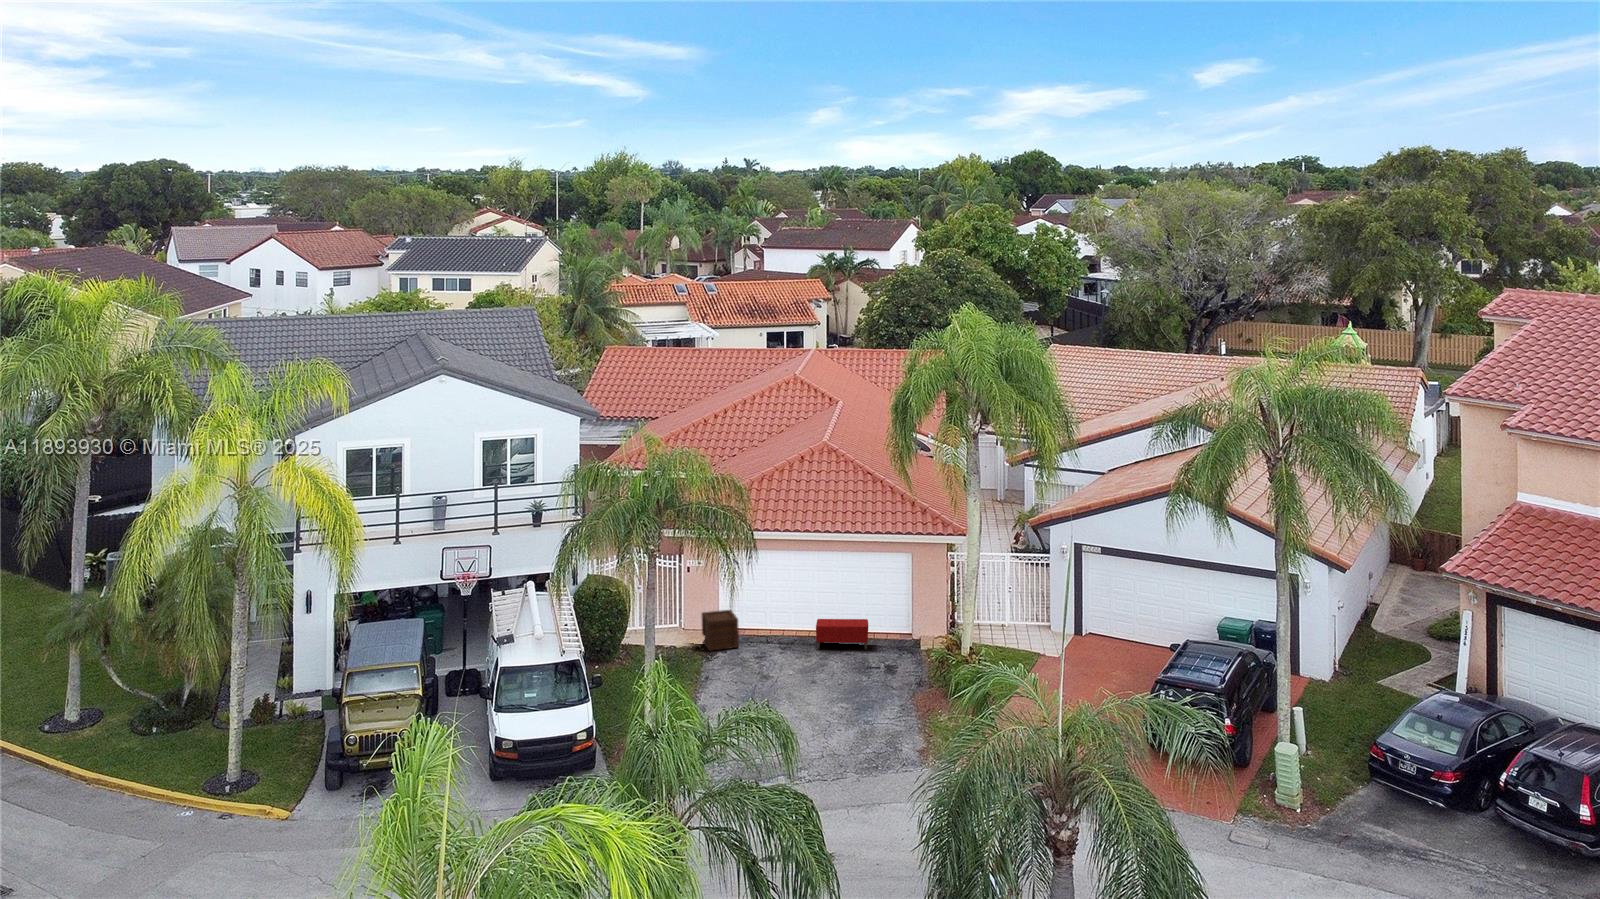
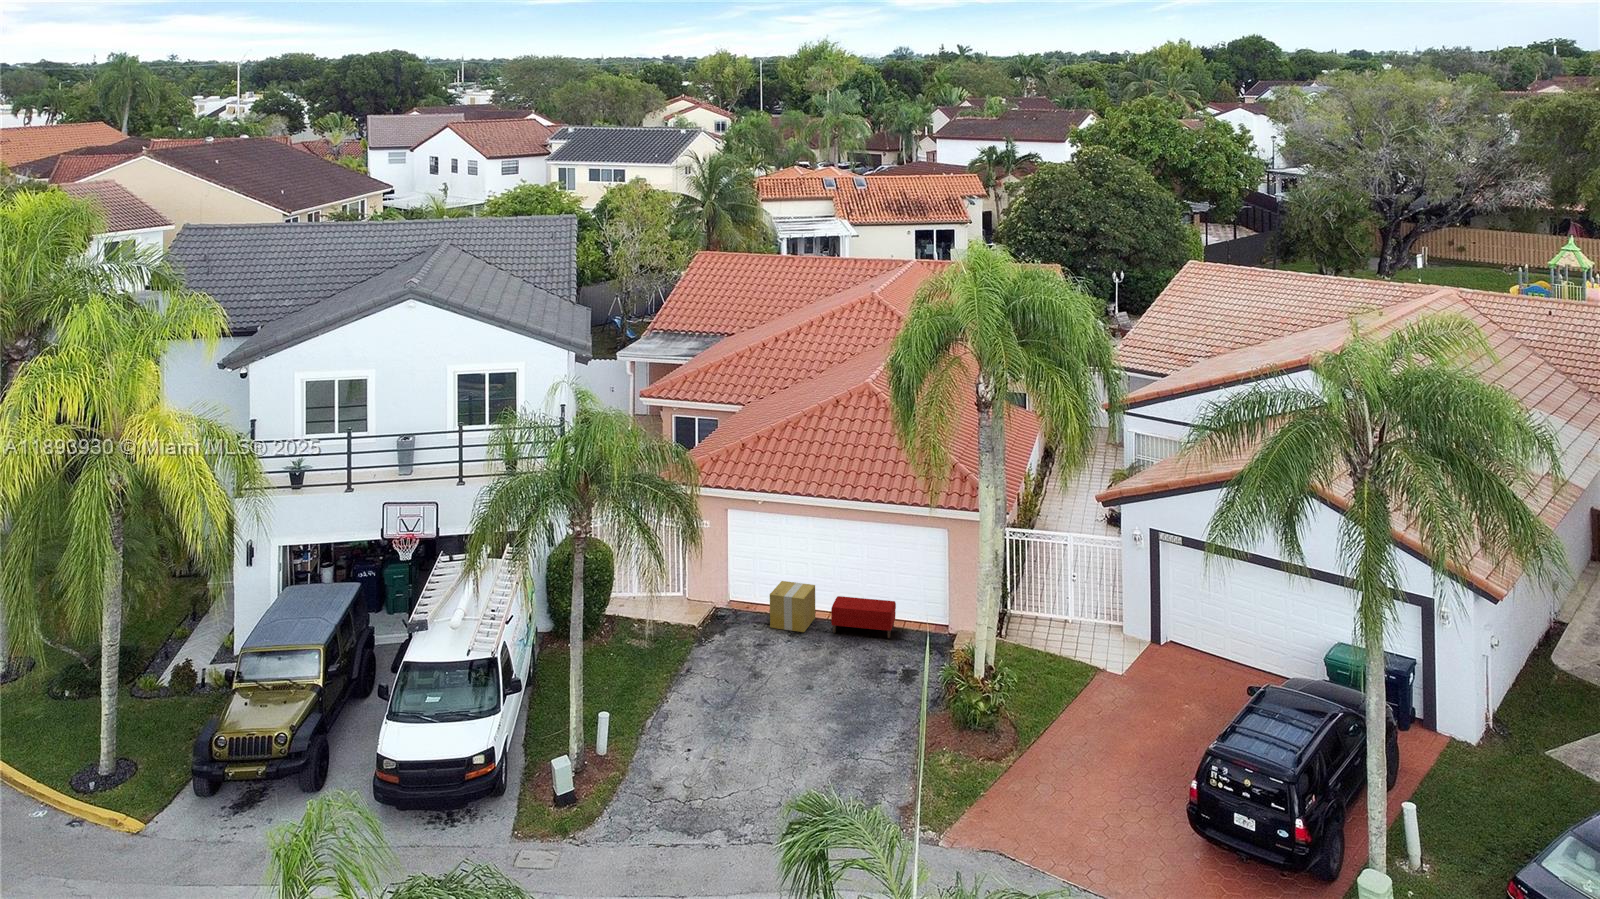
wooden crate: present [702,610,739,651] -> none [706,577,744,625]
cardboard box: none [762,610,798,650] -> present [770,581,815,632]

